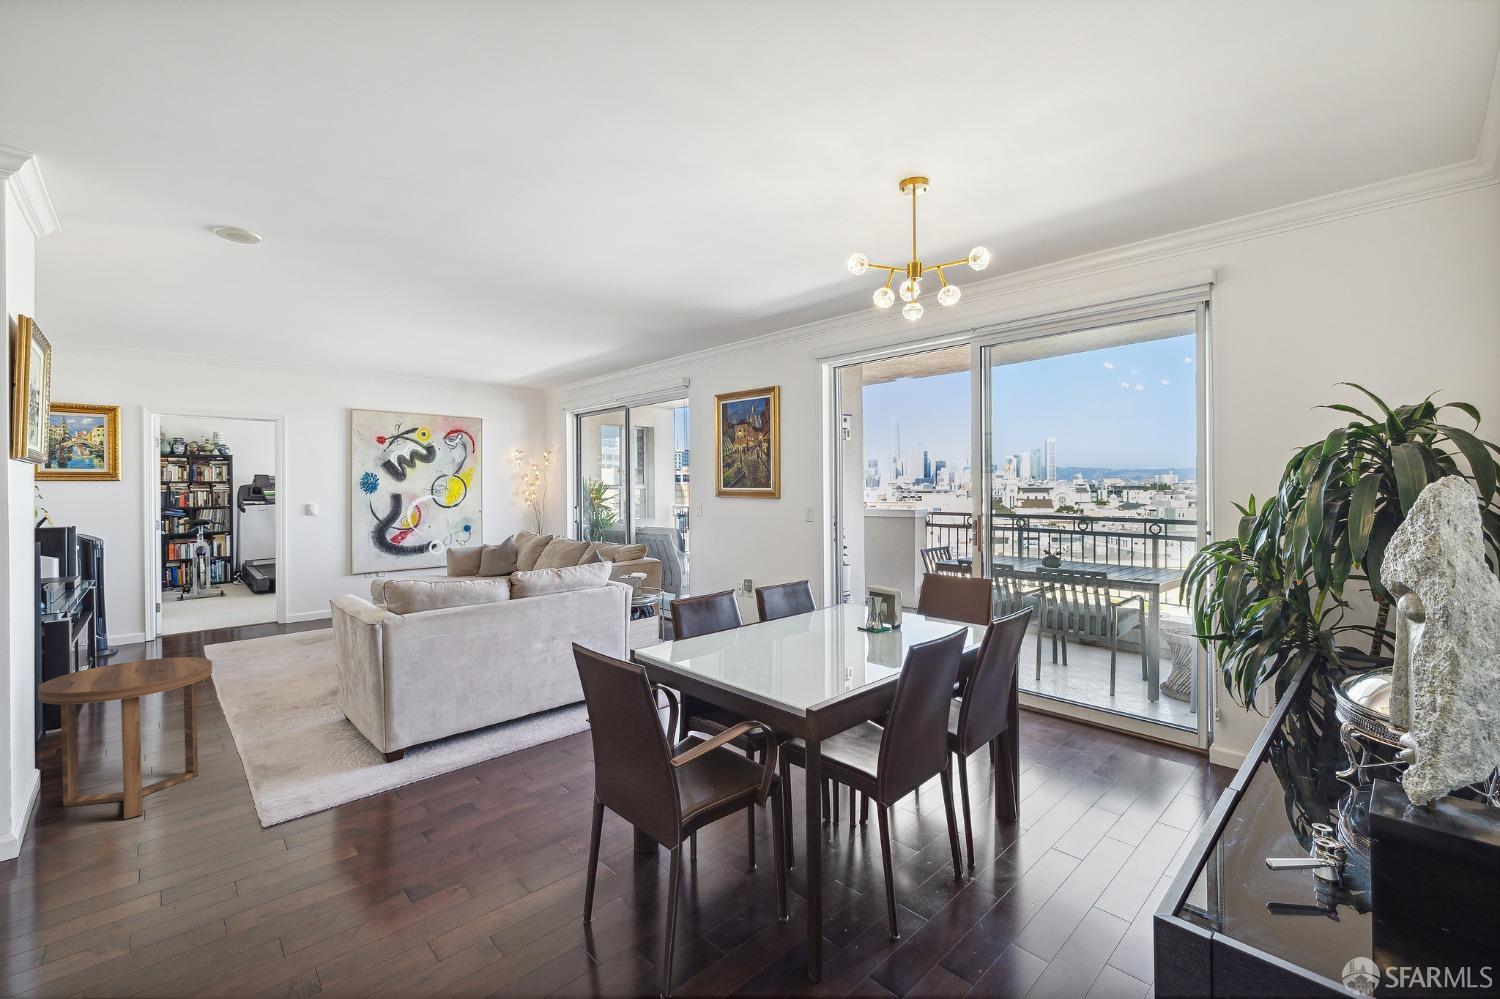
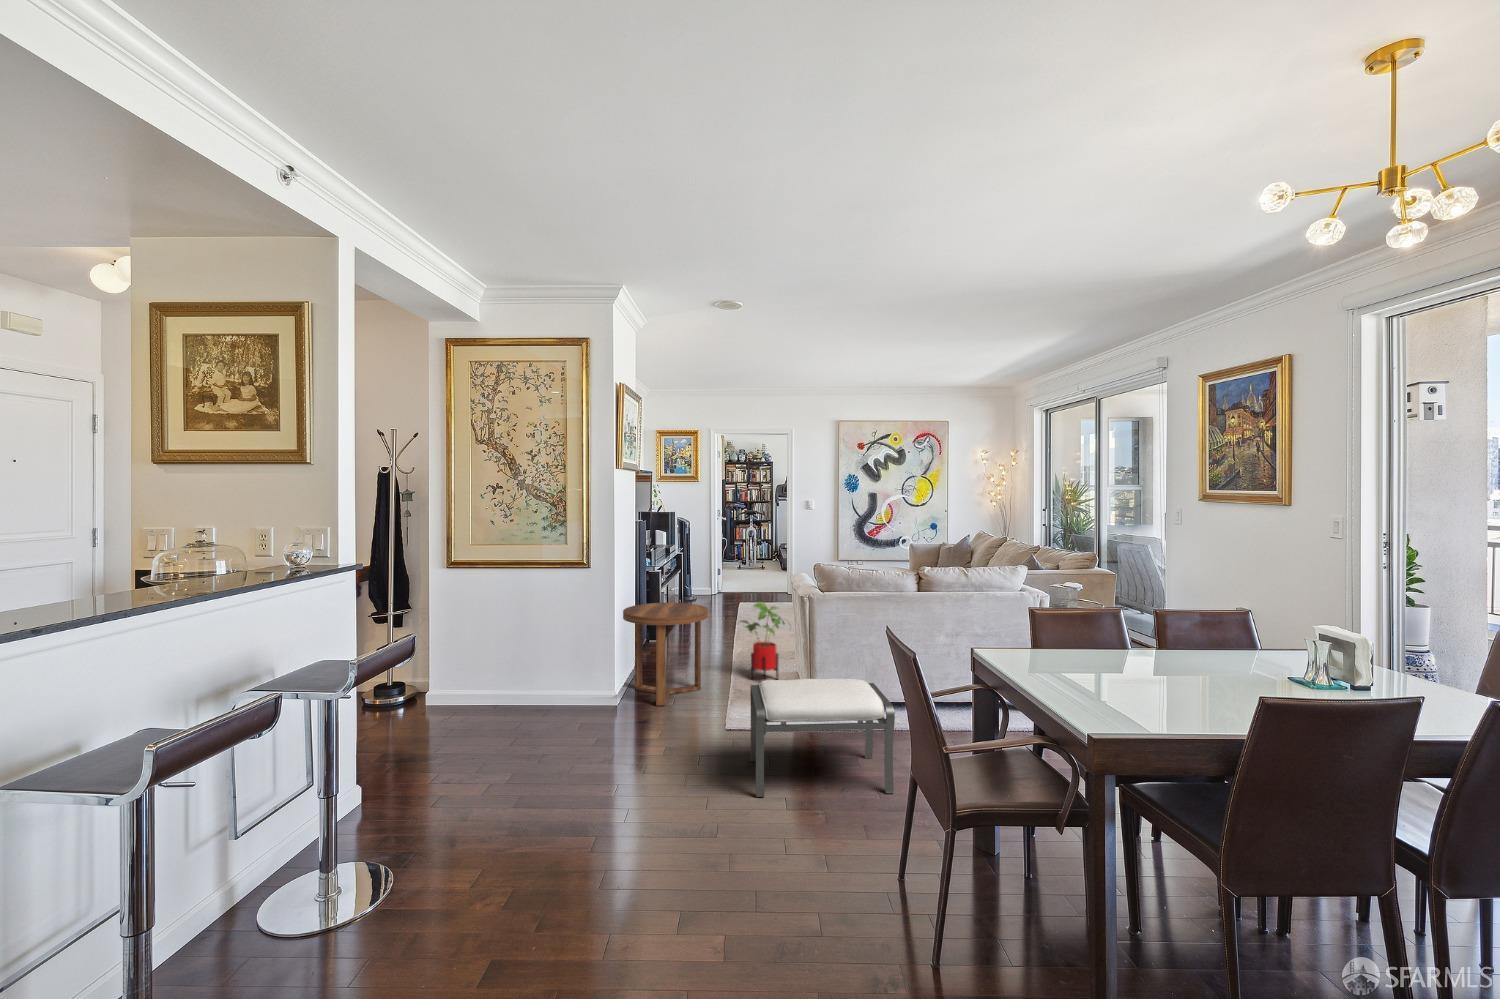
house plant: none [251,639,336,743] -> present [741,602,784,680]
ottoman: none [328,706,528,885] -> present [750,678,895,797]

